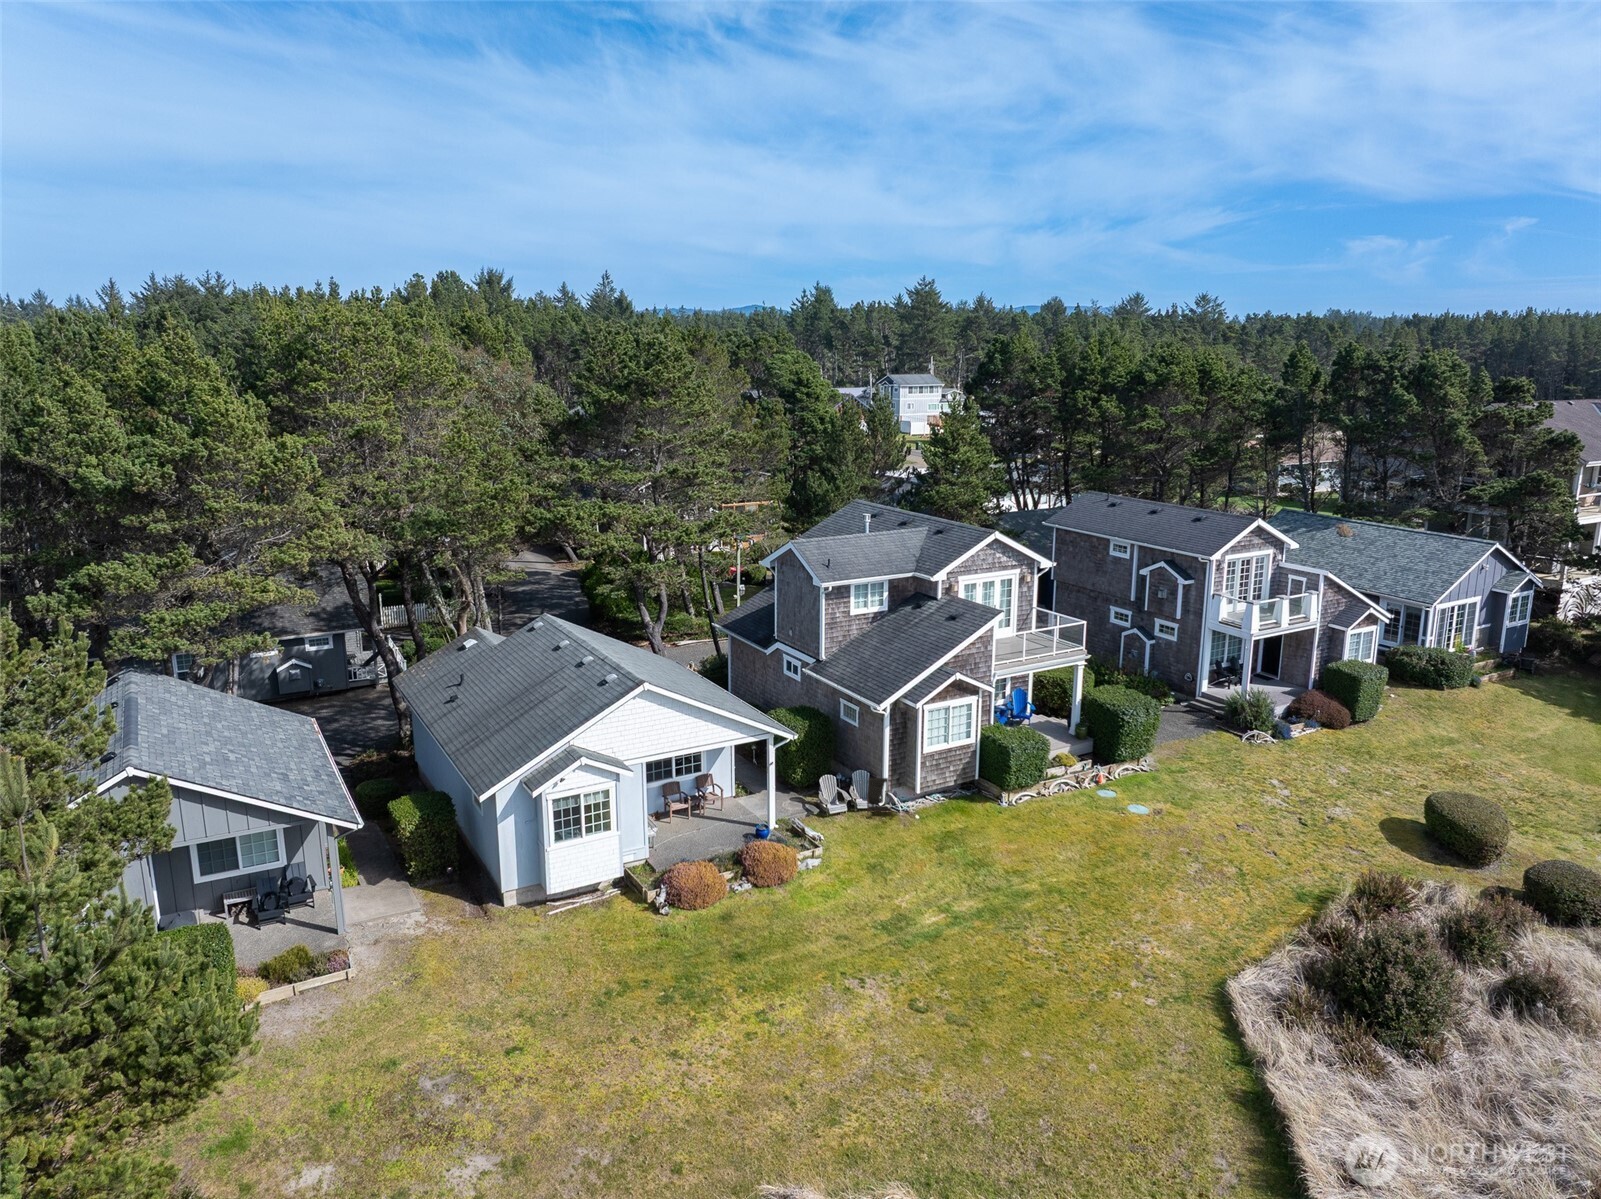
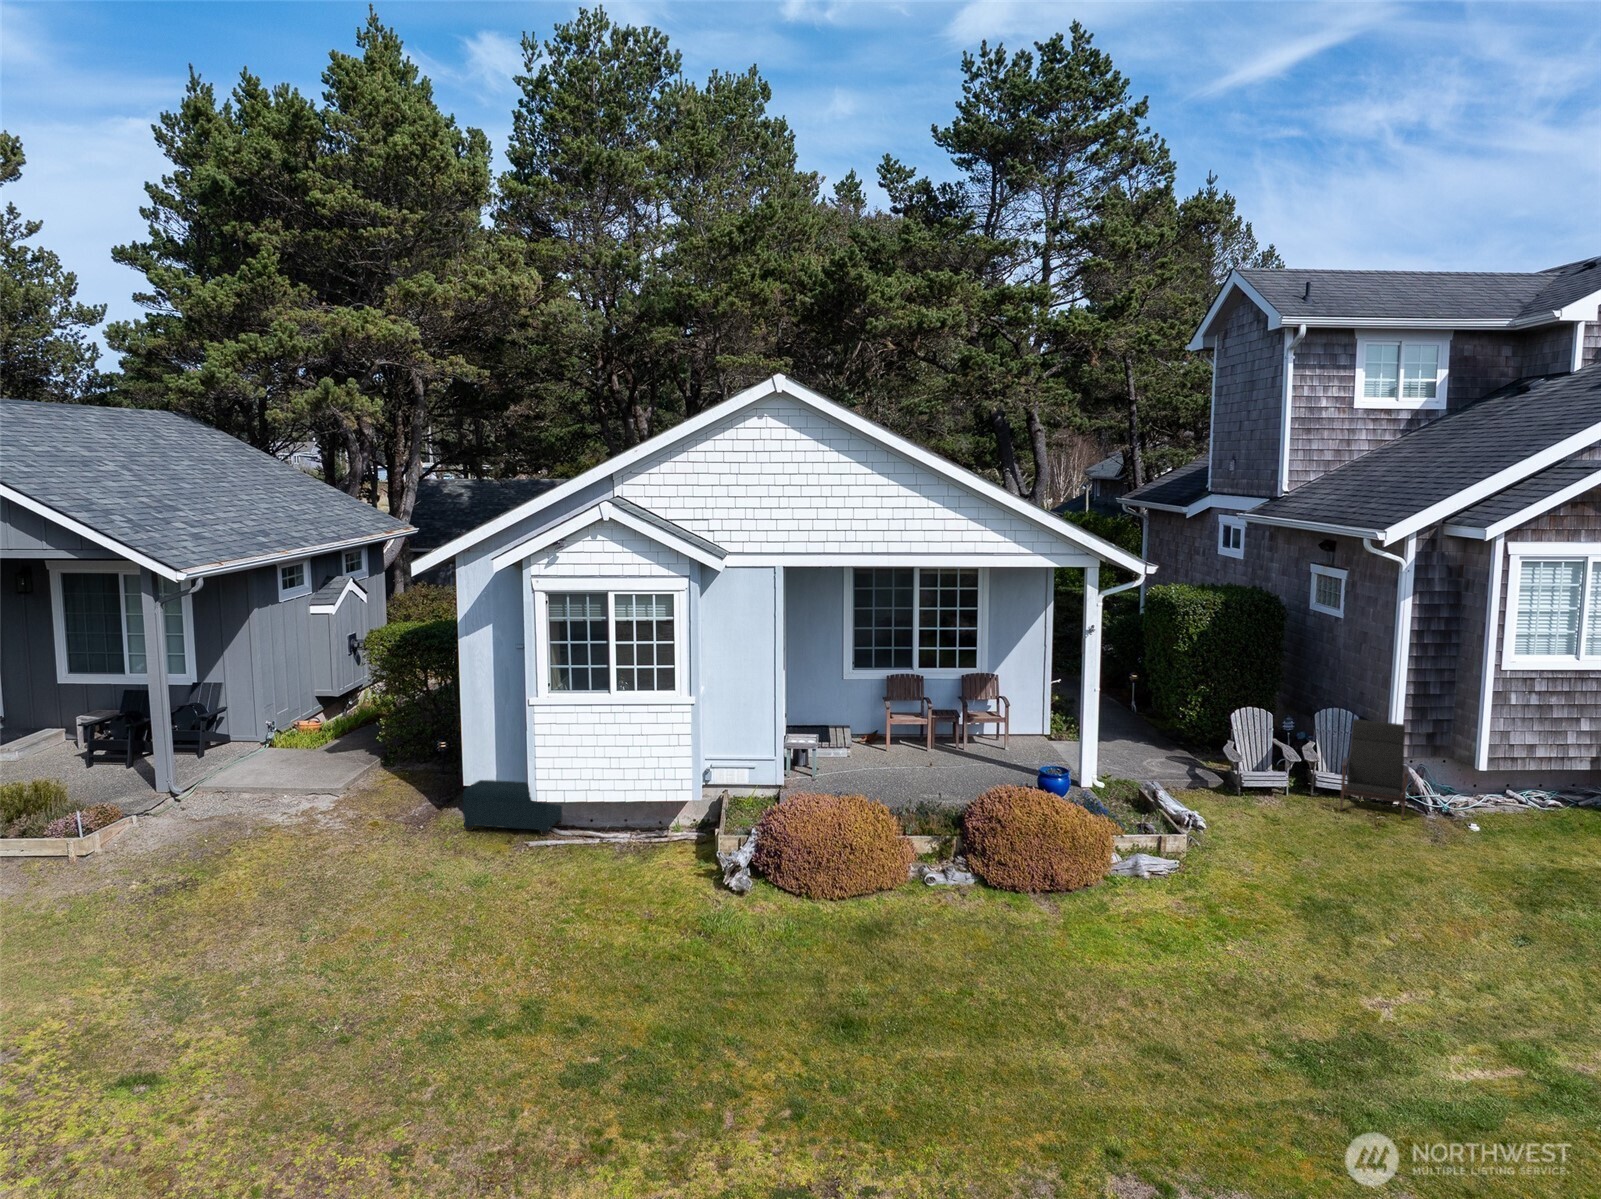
bench: none [505,883,552,916] -> present [463,780,562,836]

